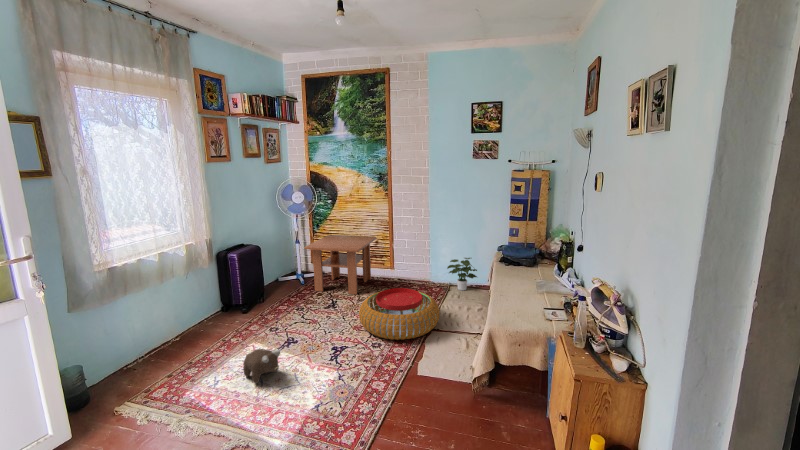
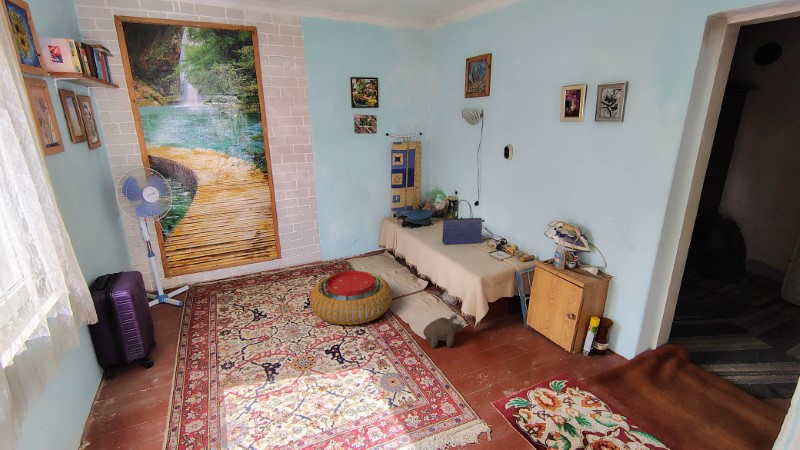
coffee table: present [304,235,376,294] -> none [192,228,271,310]
tote bag: none [505,236,562,296] -> present [442,200,485,244]
potted plant: present [447,258,477,291] -> none [342,229,373,262]
plush toy: present [243,349,280,383] -> present [423,312,464,348]

